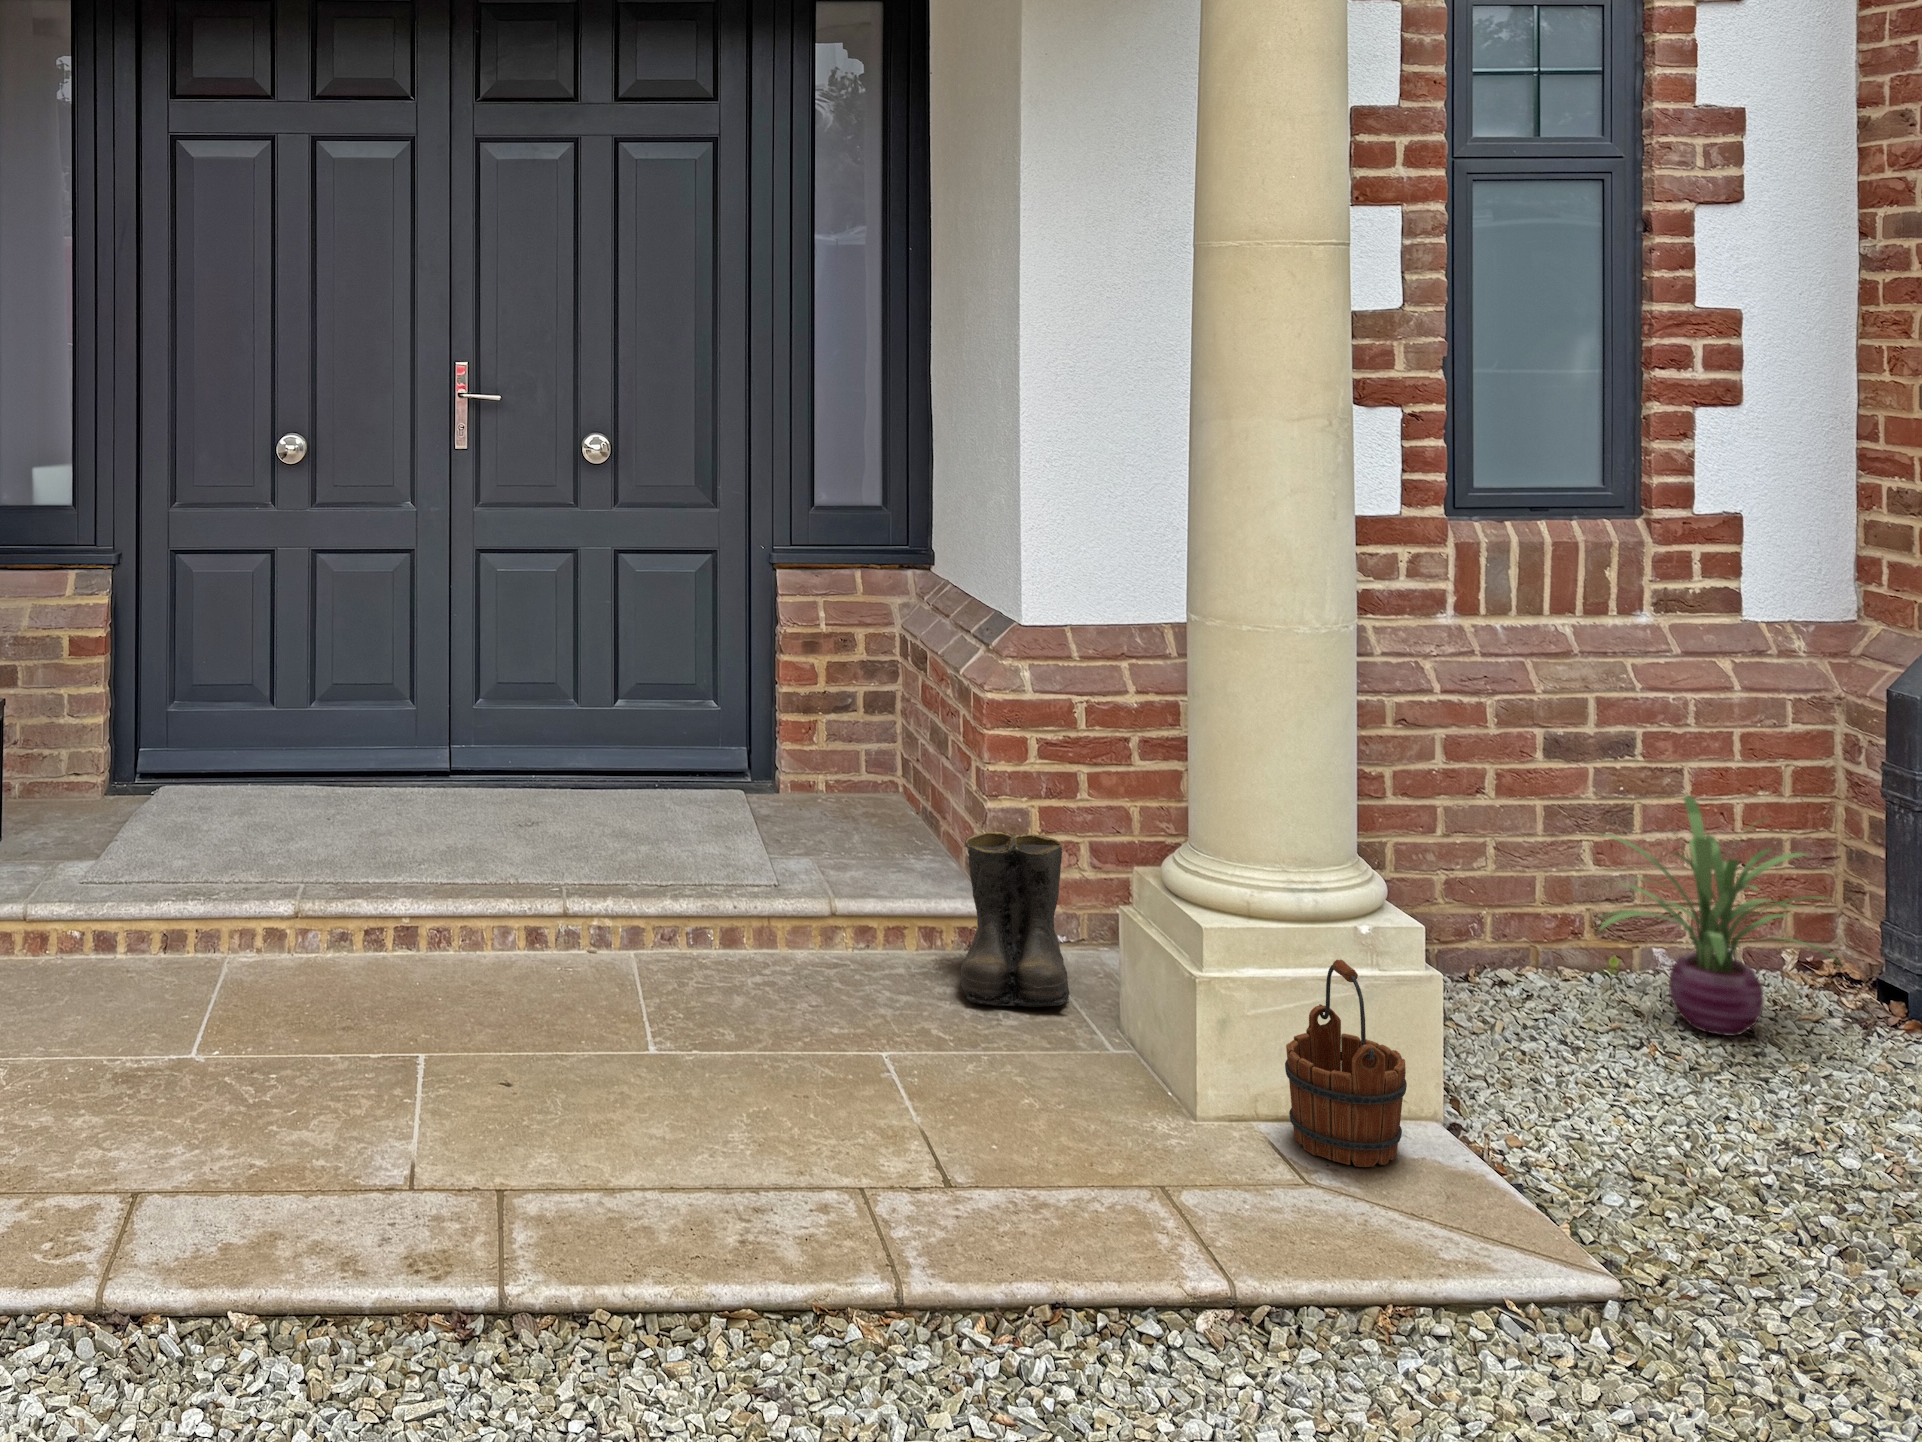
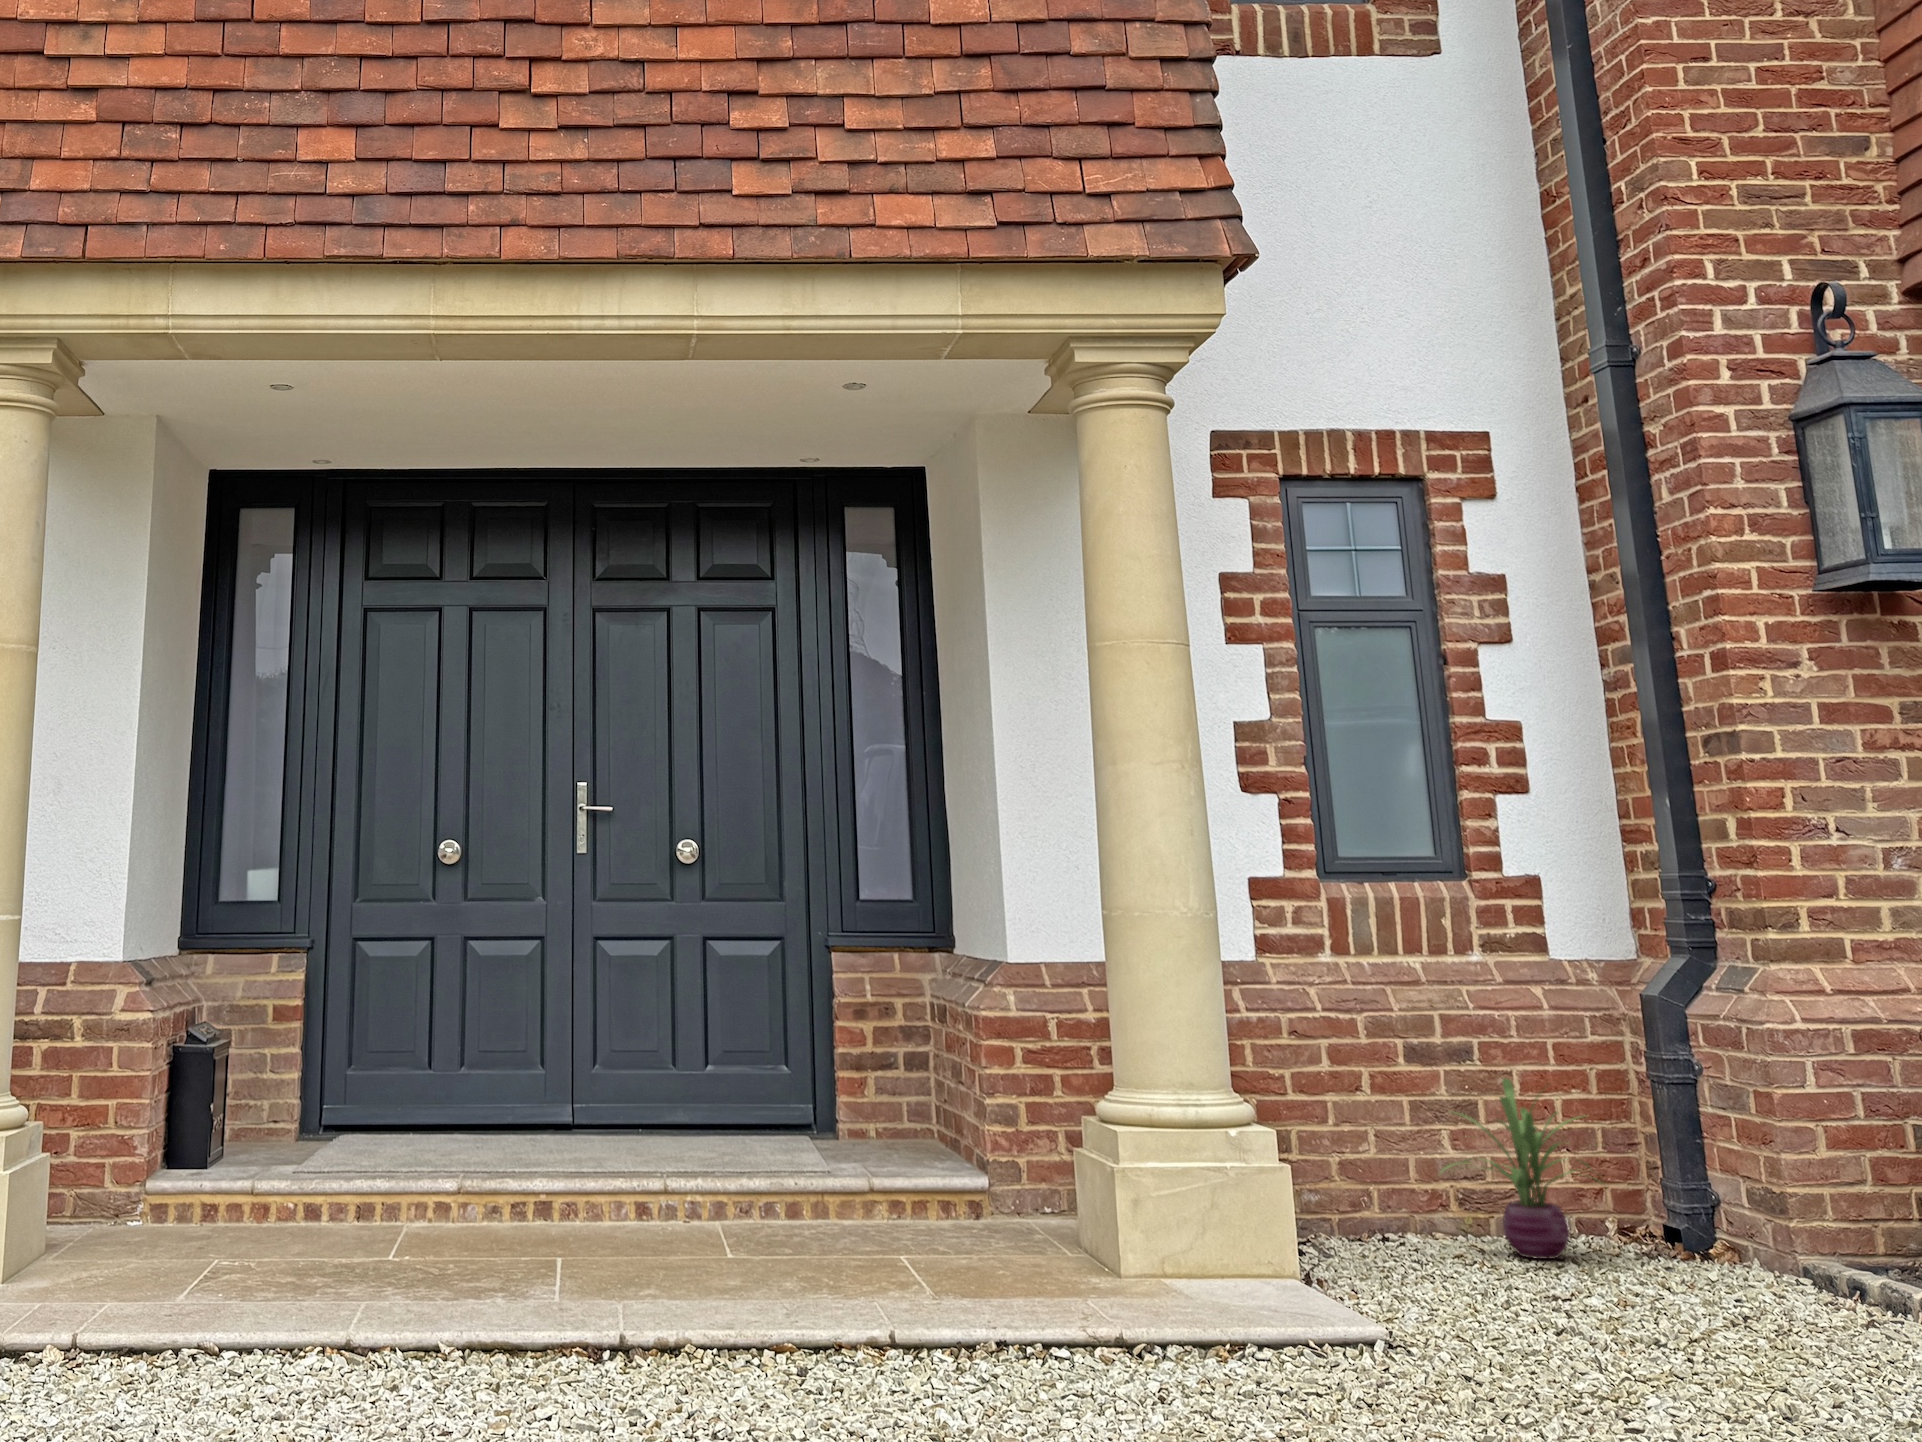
boots: present [960,832,1070,1007] -> none [963,1115,1045,1233]
wooden bucket: present [1285,959,1407,1167] -> none [1171,1139,1253,1283]

